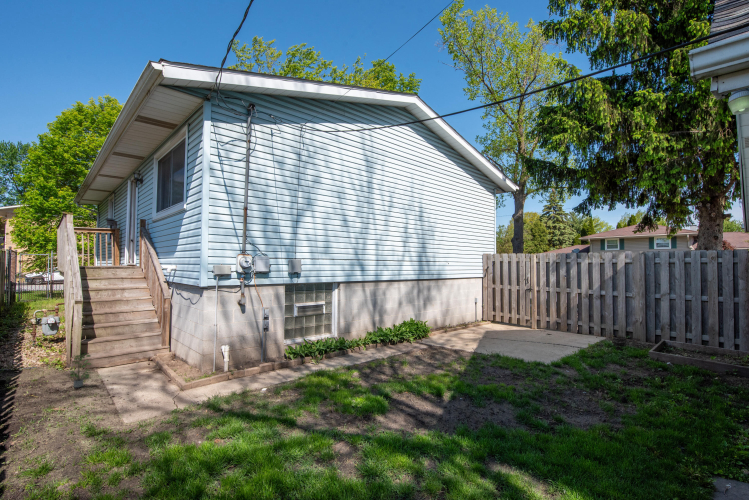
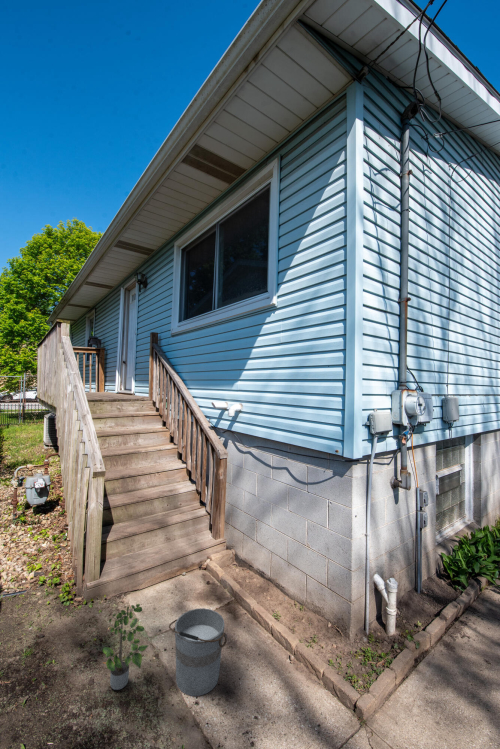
bucket: none [102,359,132,388] -> present [169,608,227,696]

